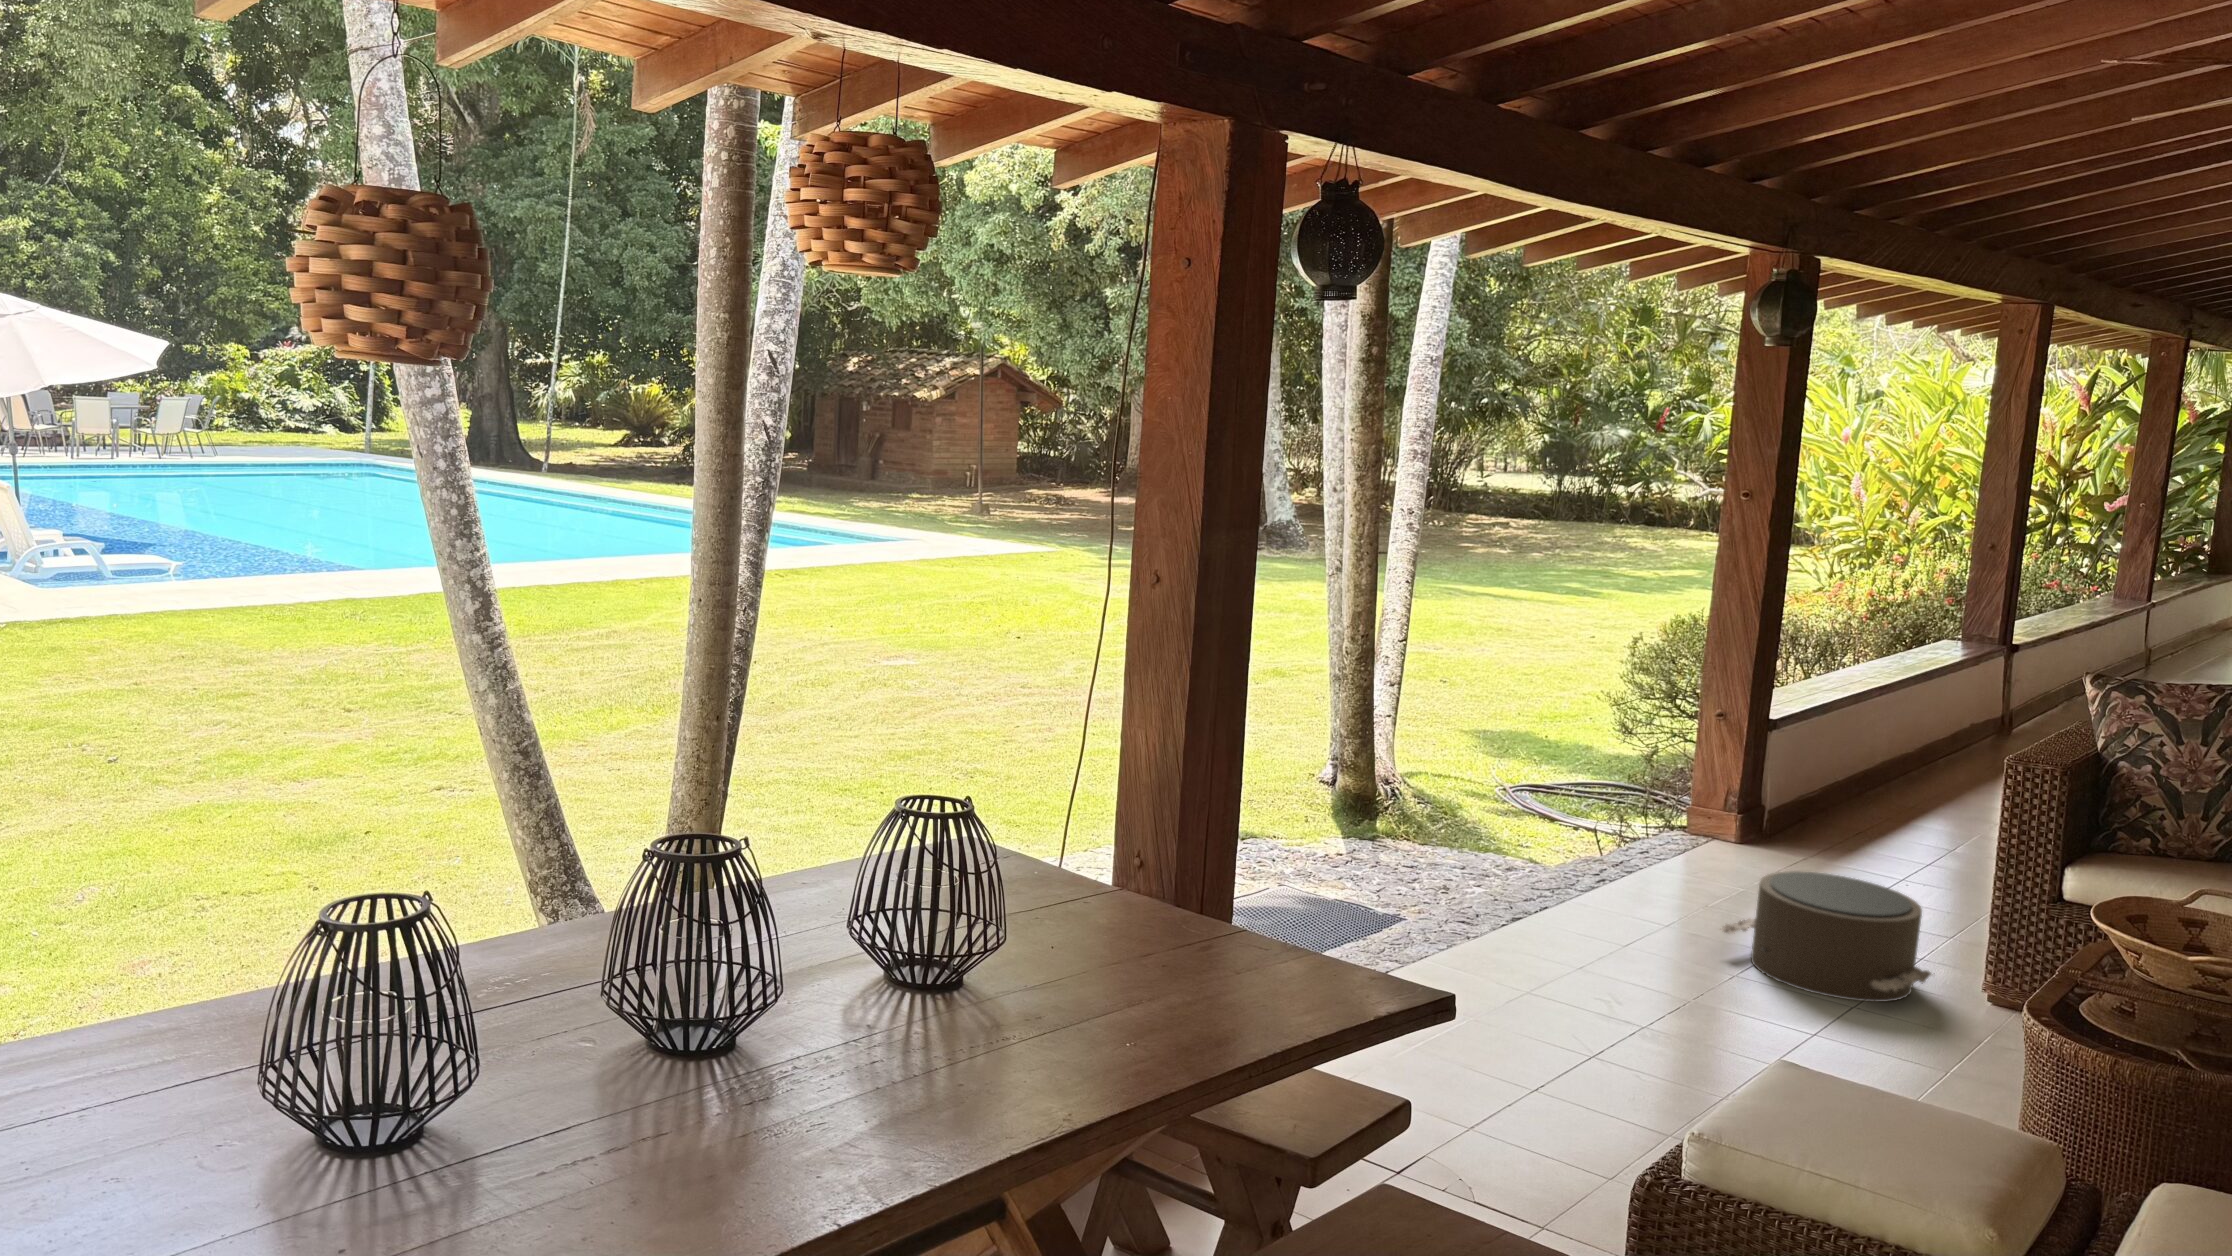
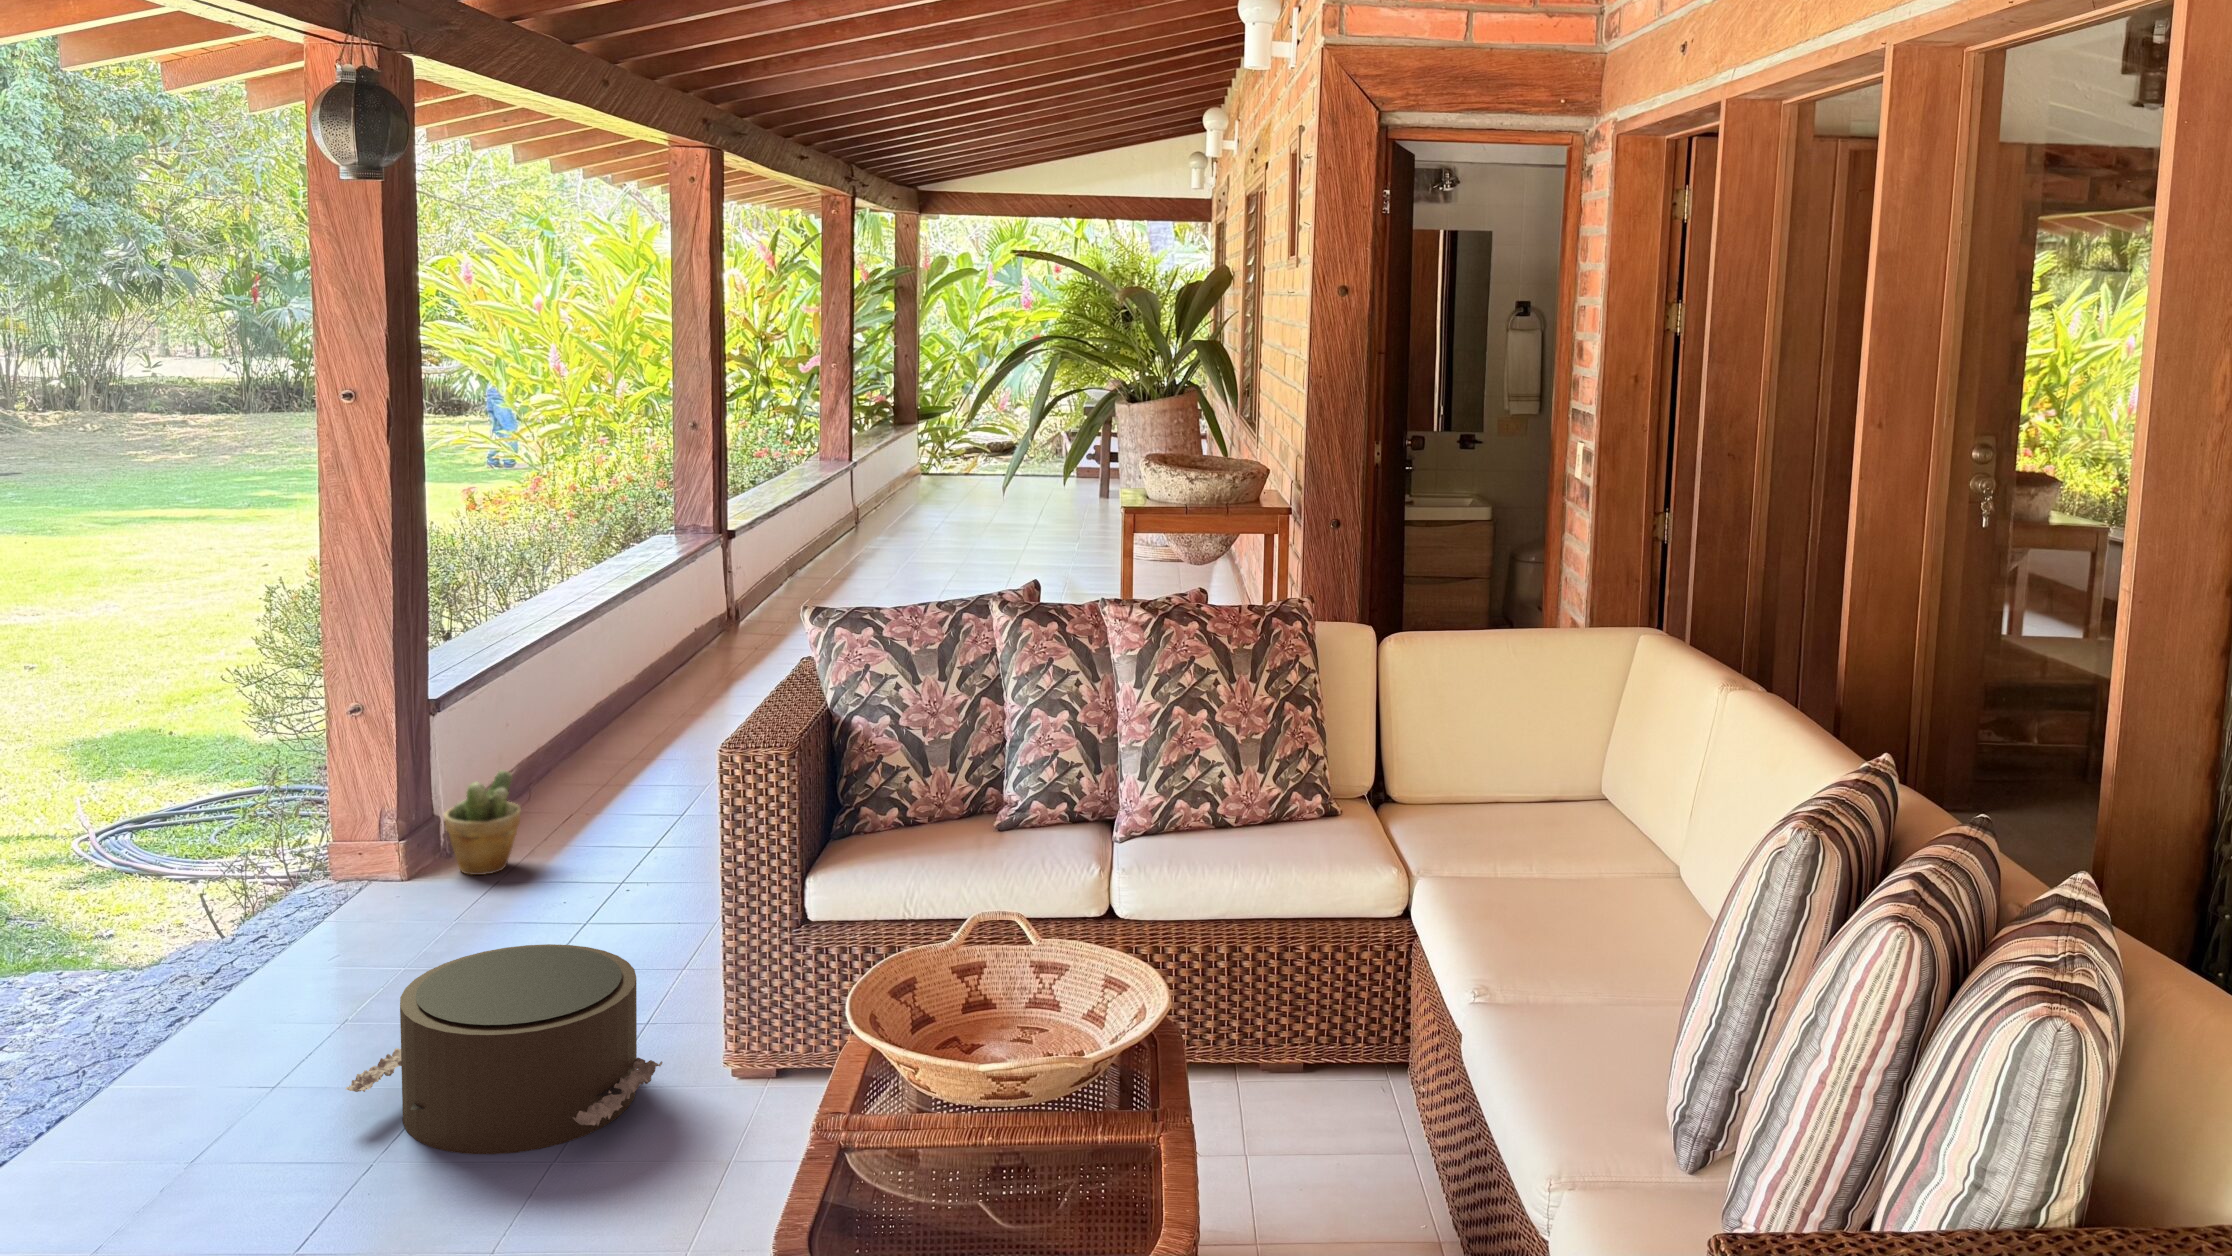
potted plant: none [1769,779,1826,853] -> present [444,770,521,875]

